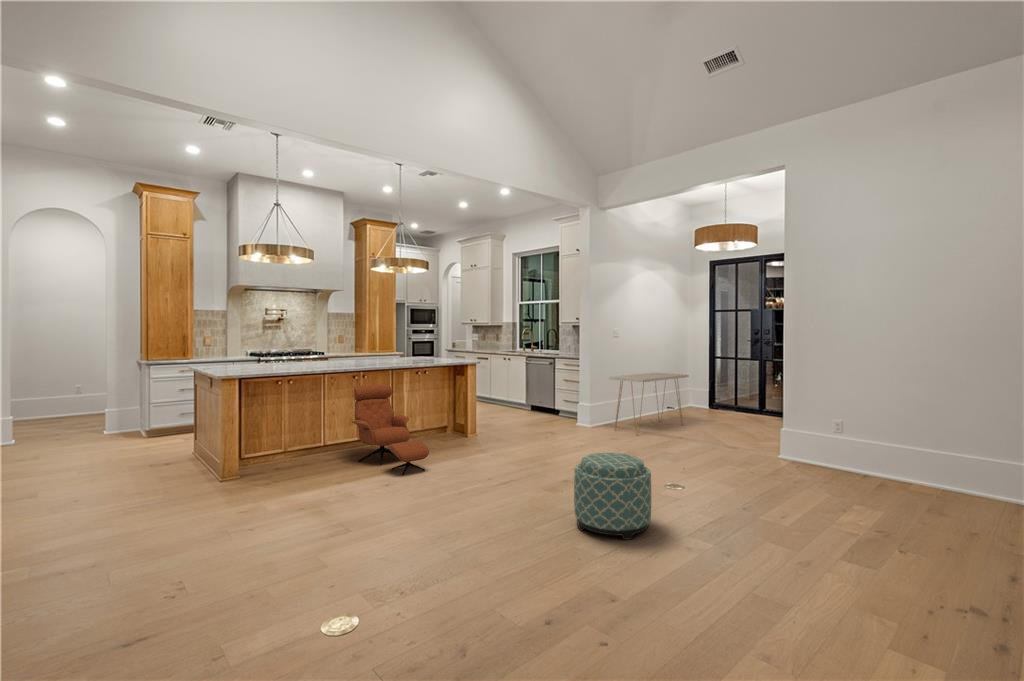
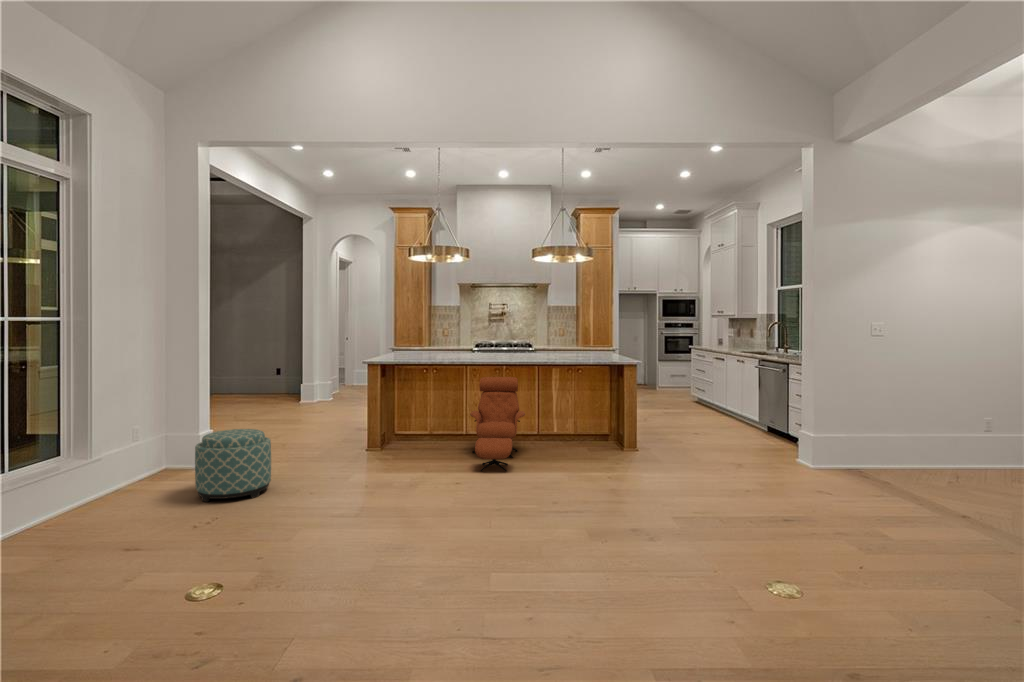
console table: present [609,373,688,435] -> none [827,390,999,484]
ottoman: present [574,453,651,540] -> present [195,429,271,502]

